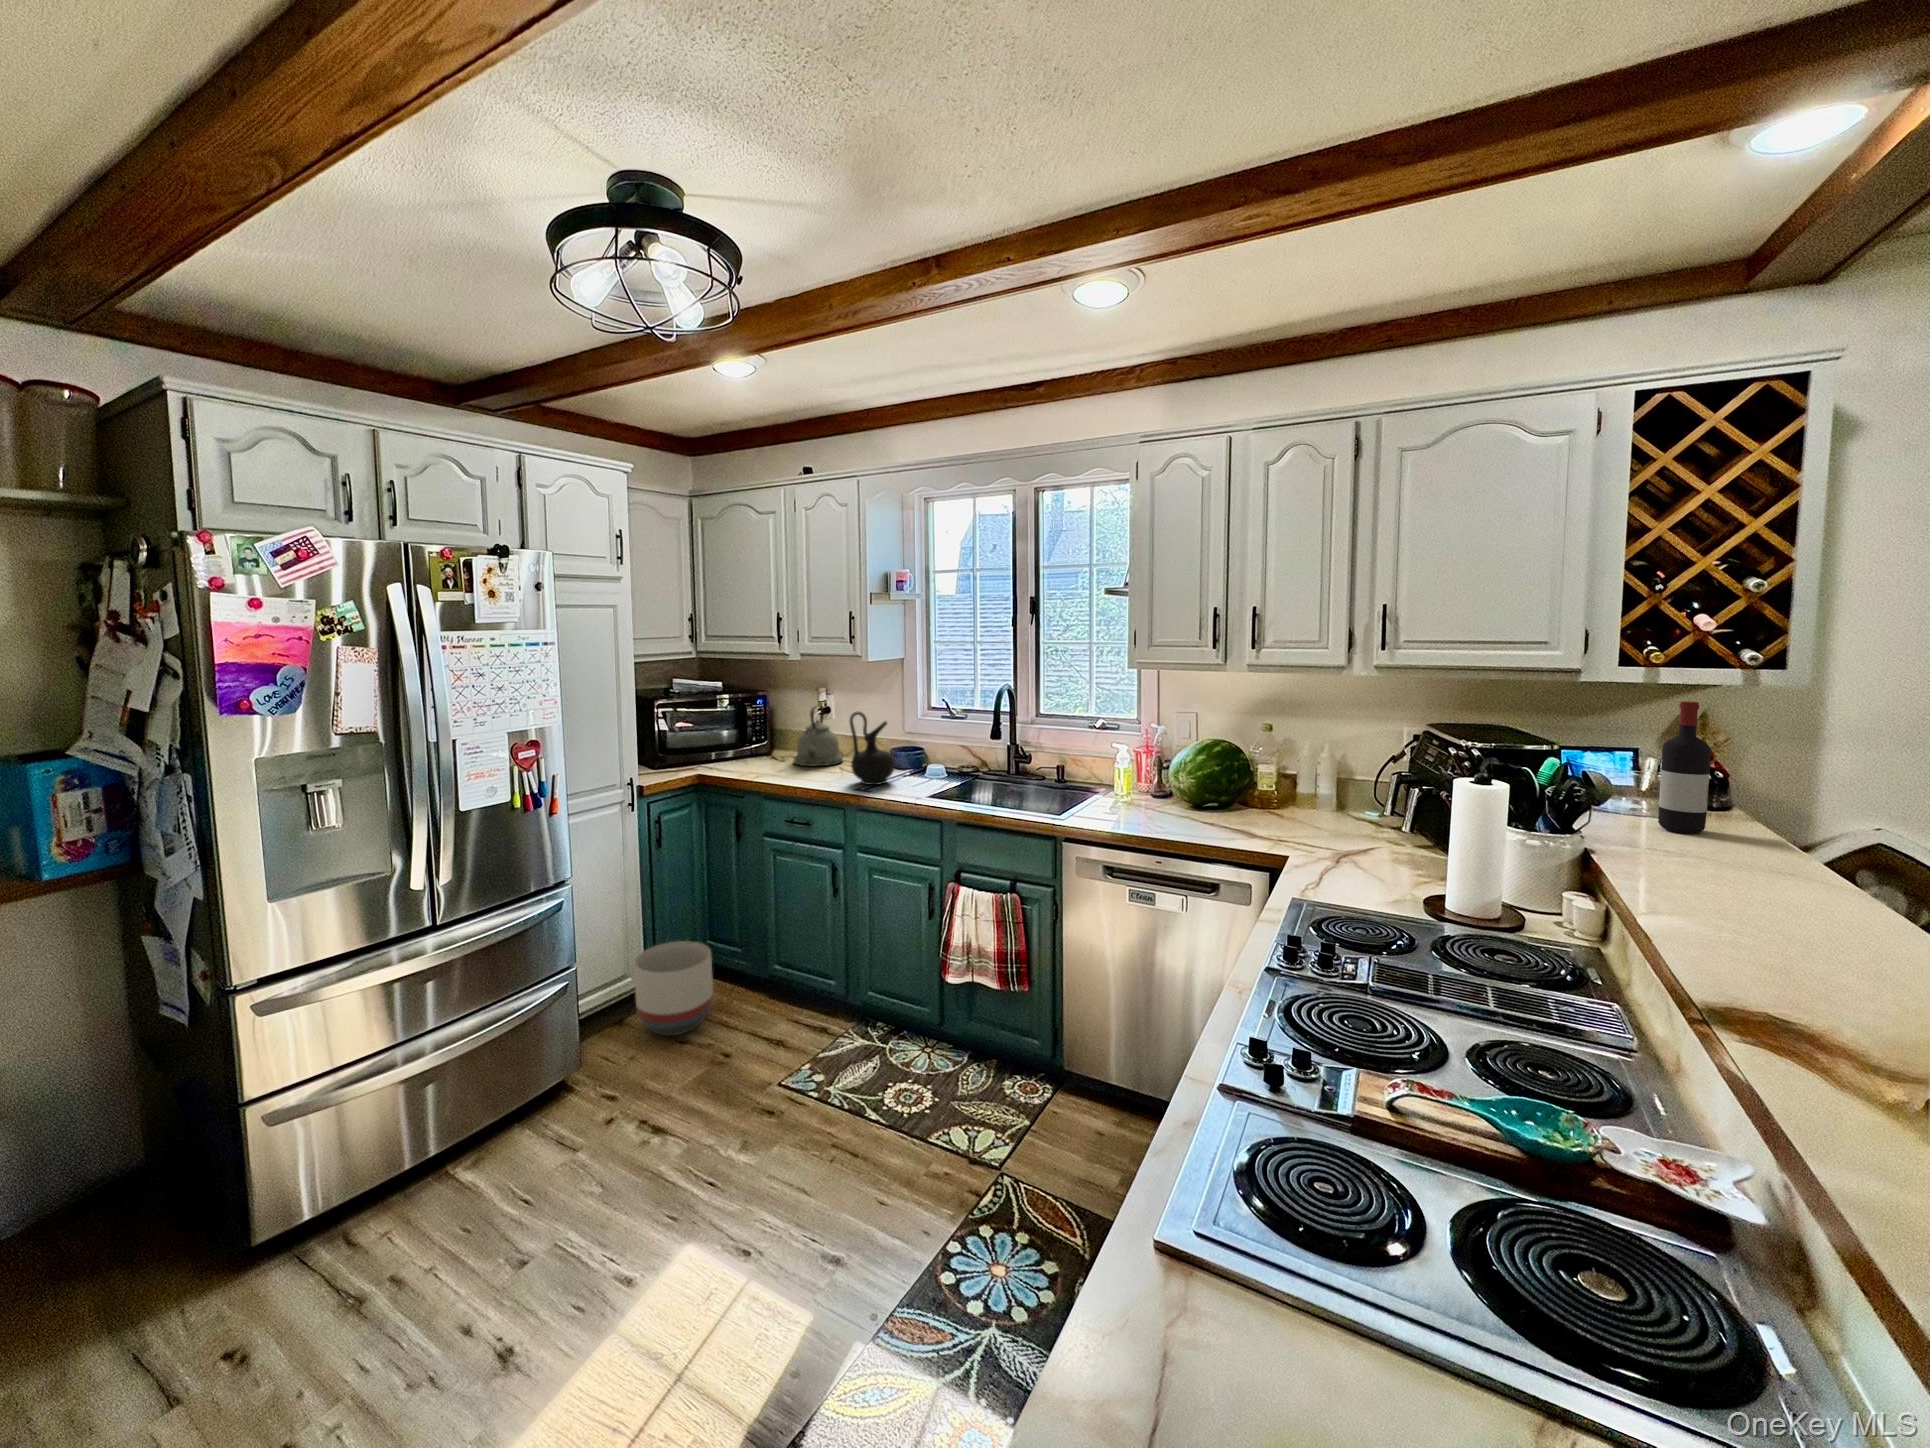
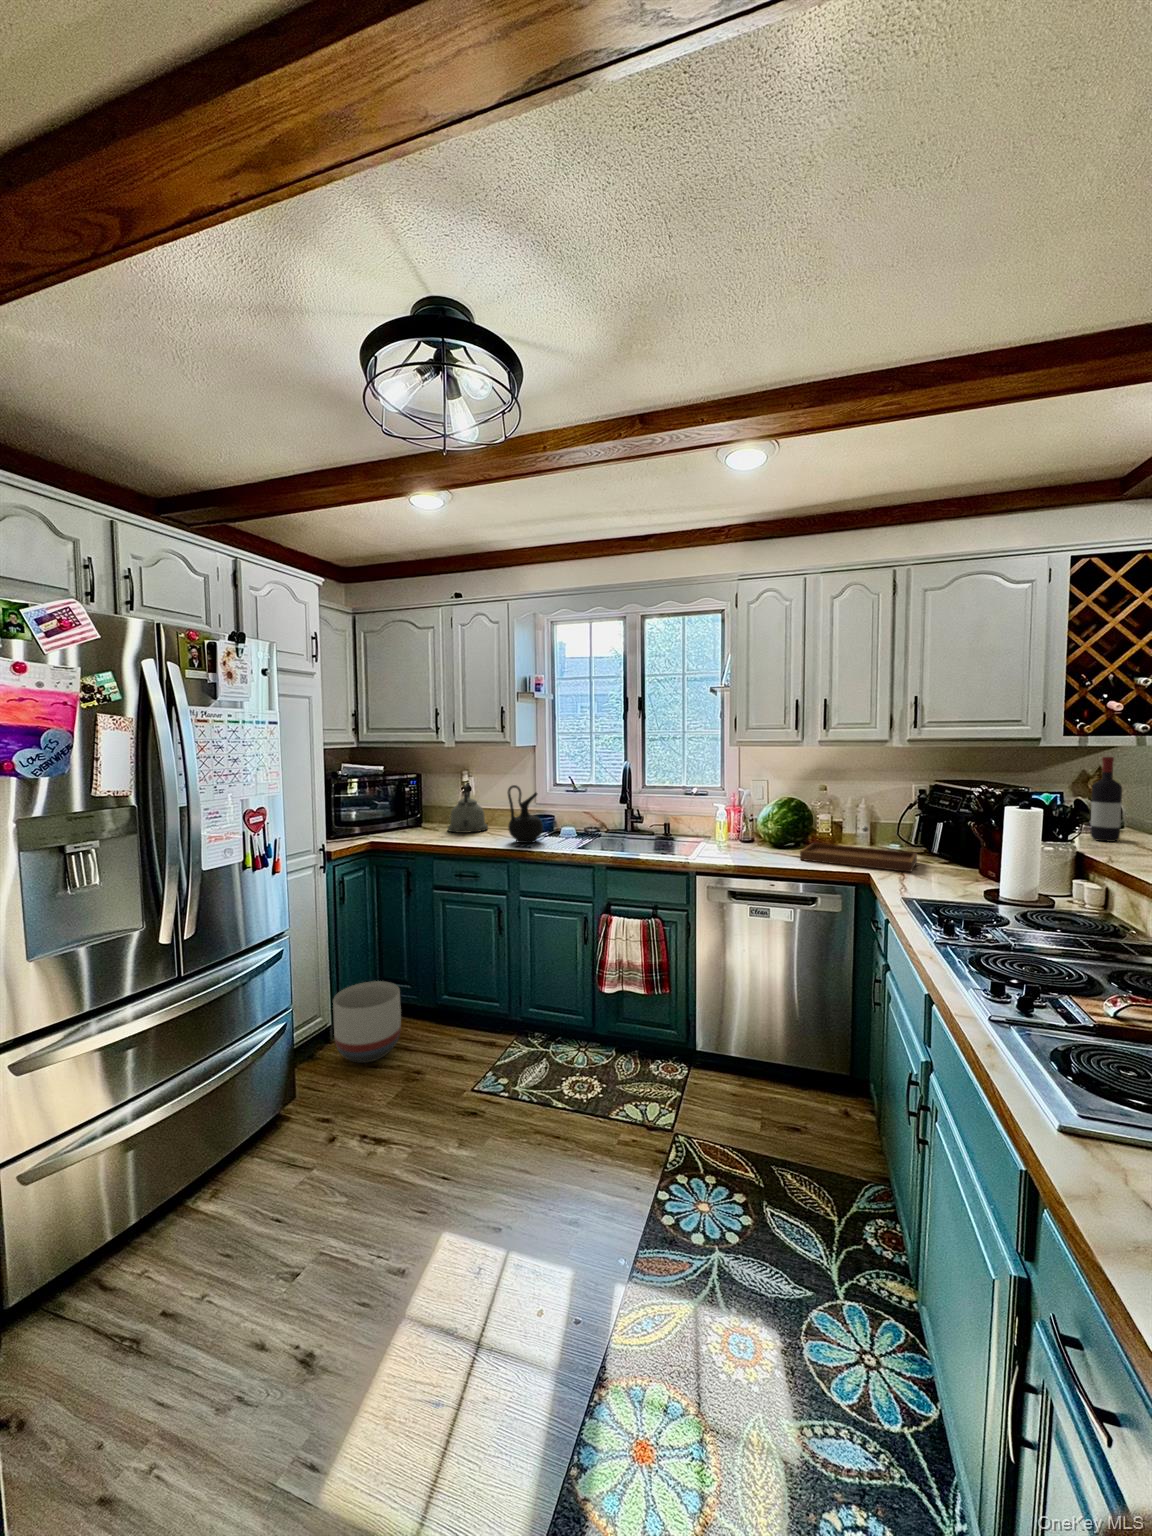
tray: none [1211,788,1385,859] -> present [800,827,917,872]

